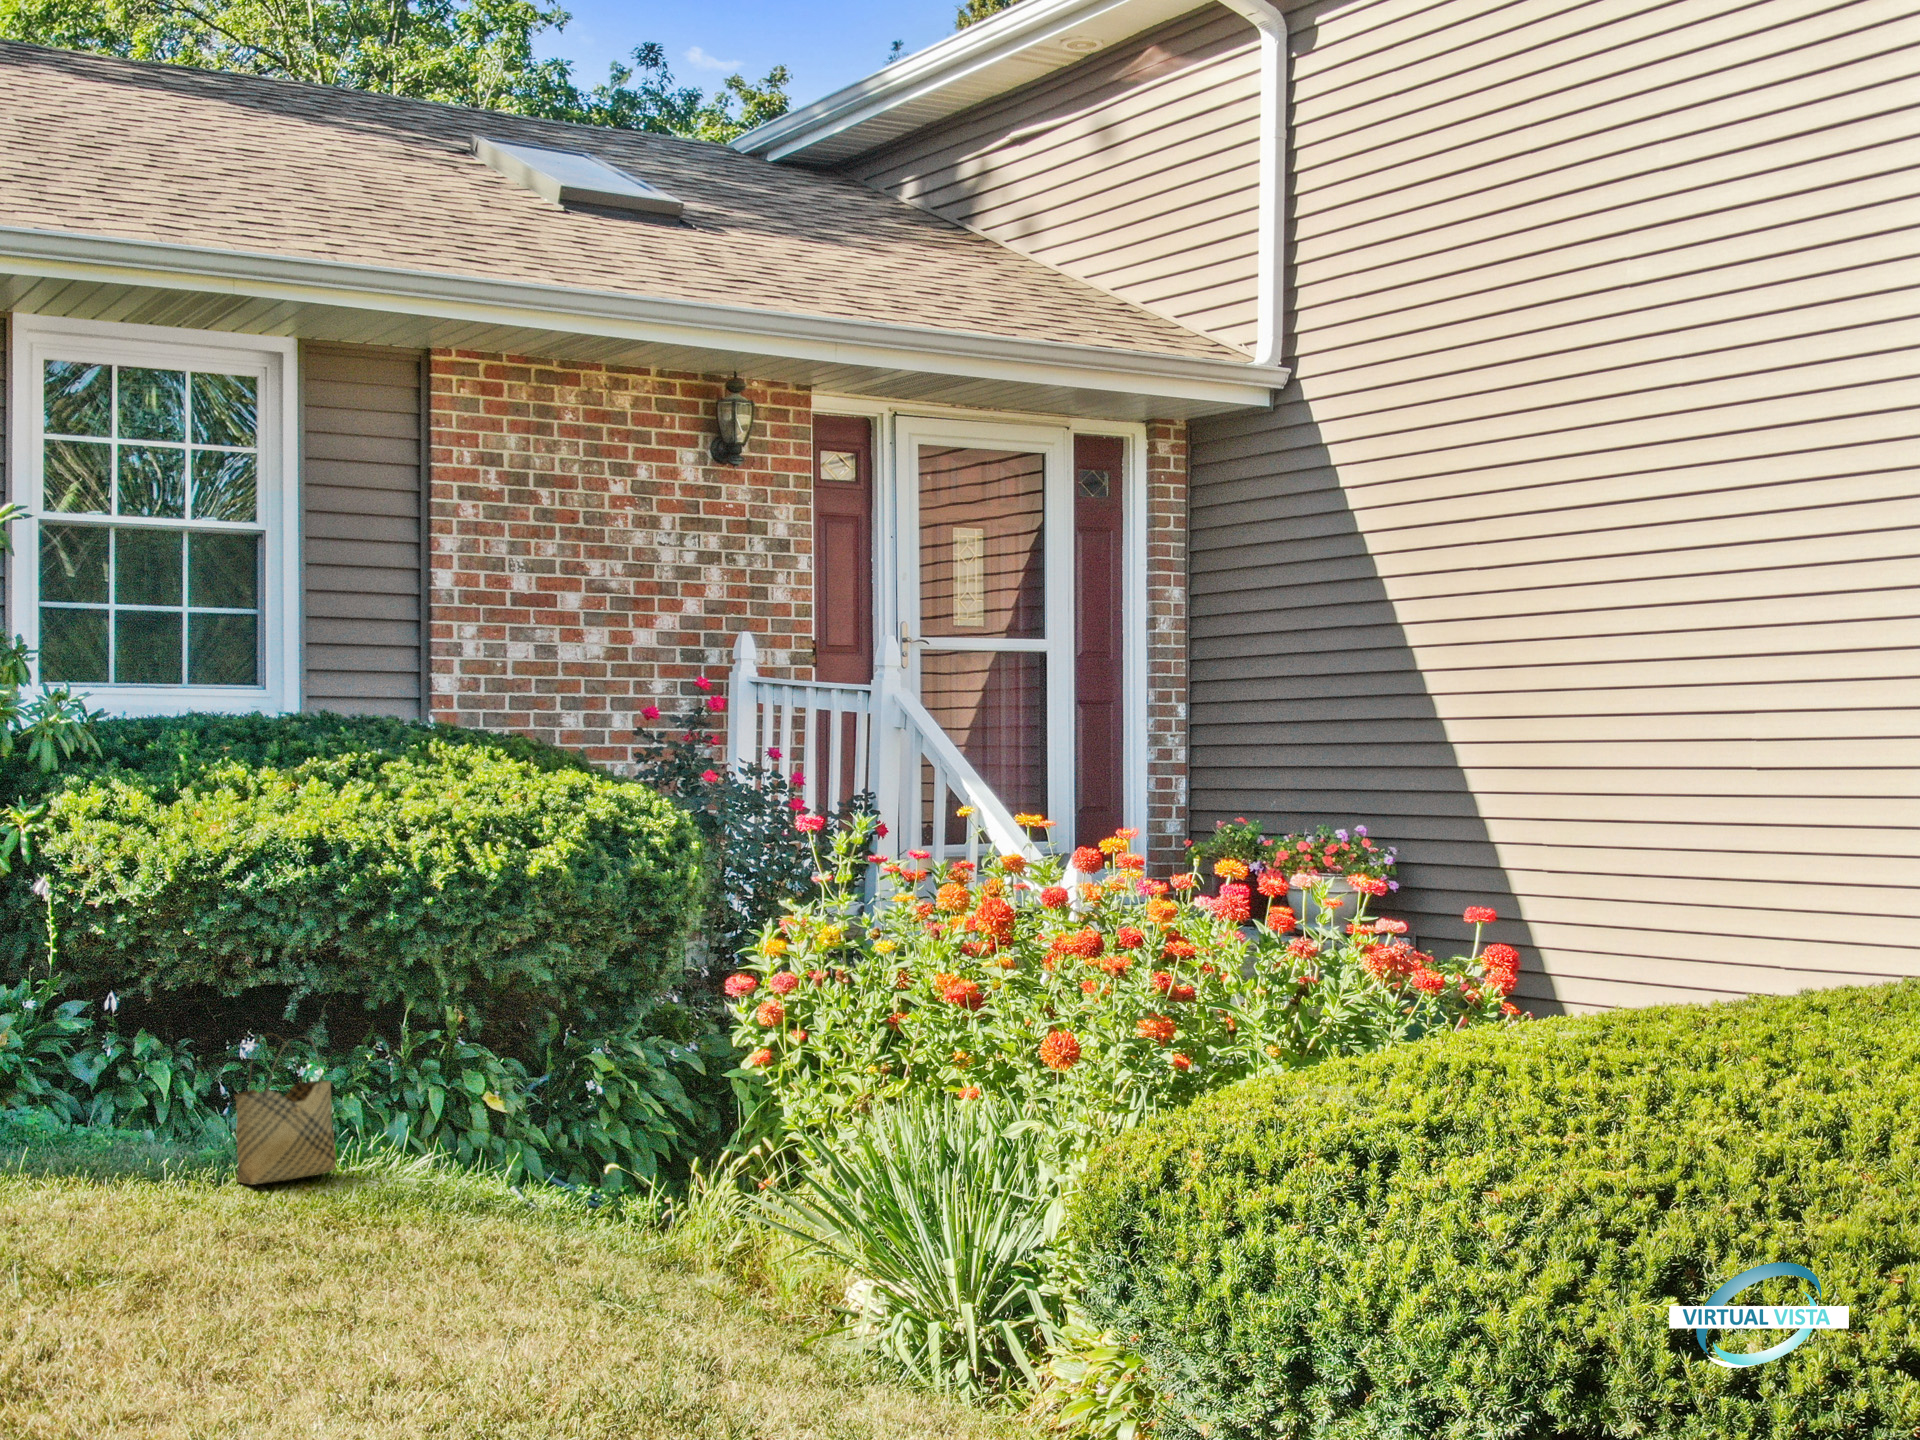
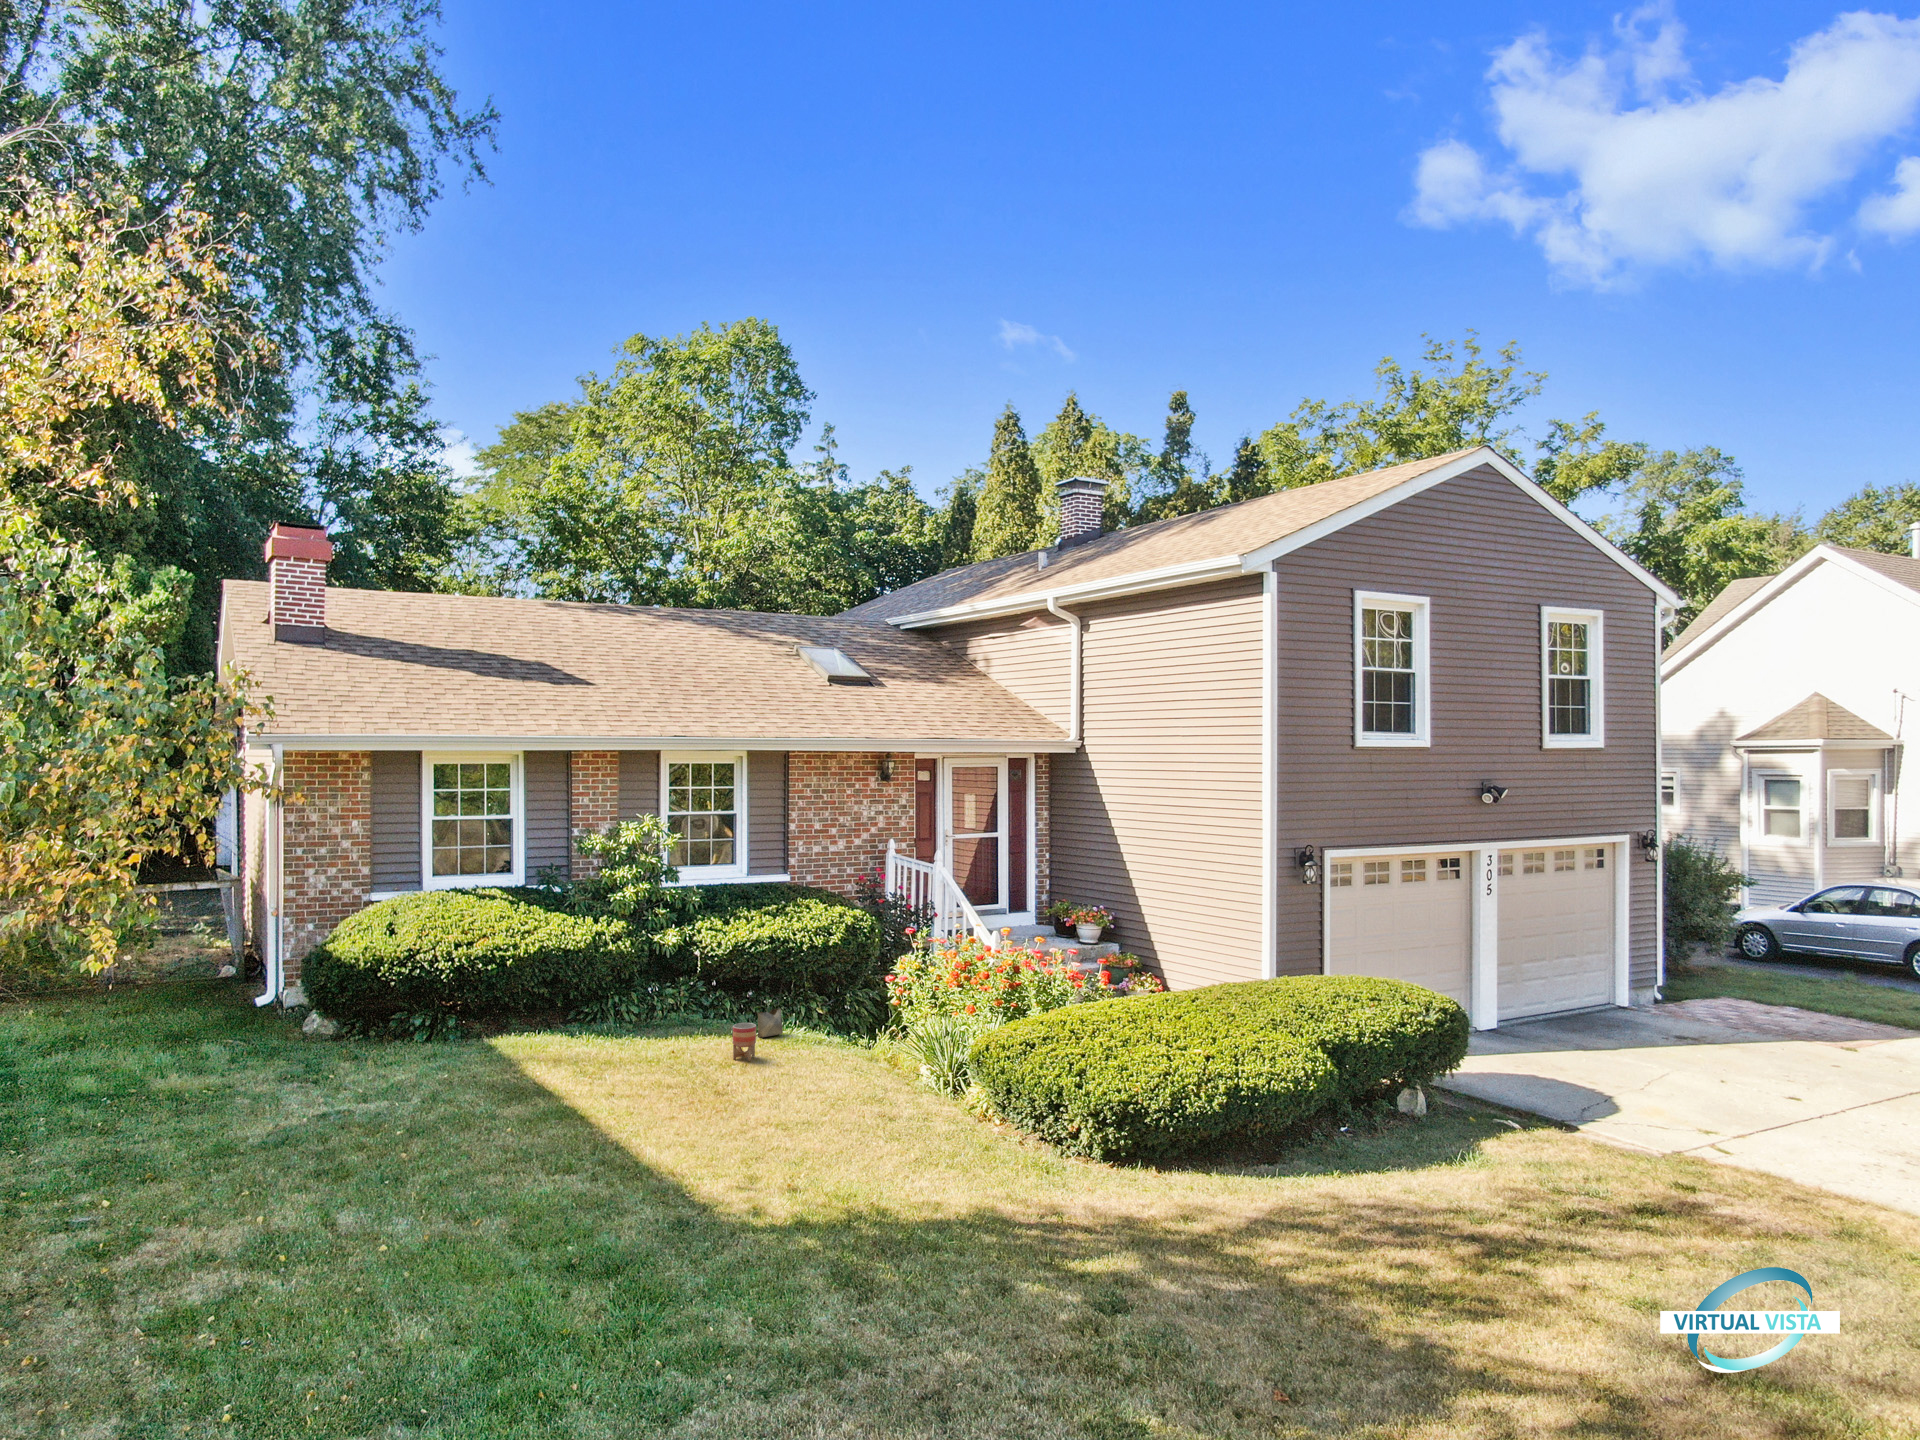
planter: none [85,1122,187,1273] -> present [732,1023,756,1061]

